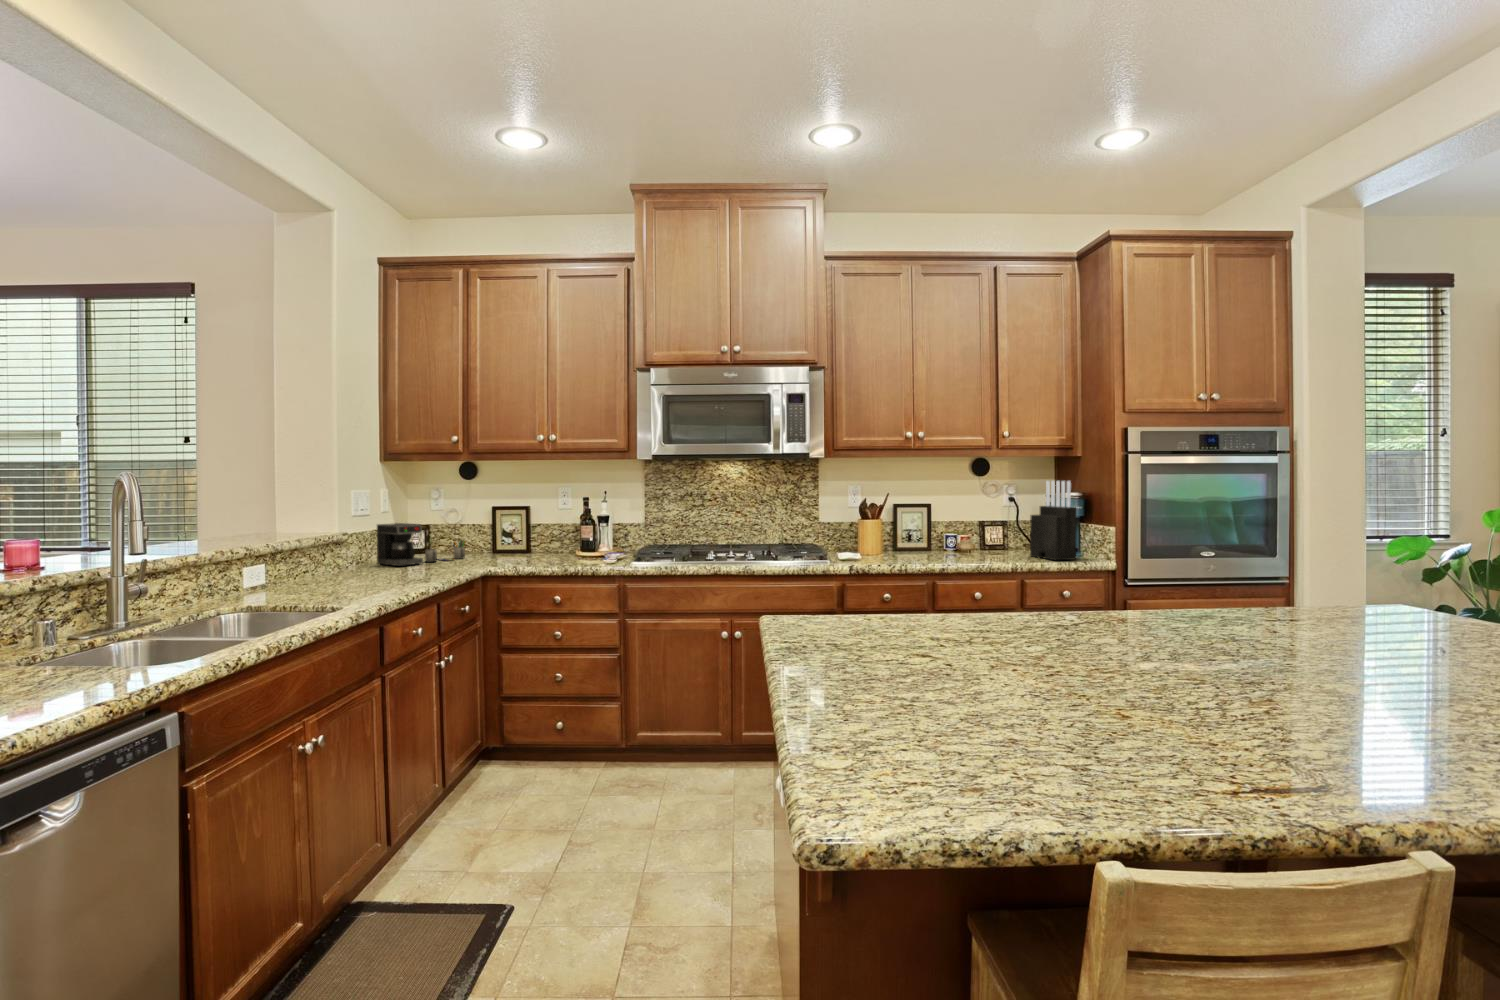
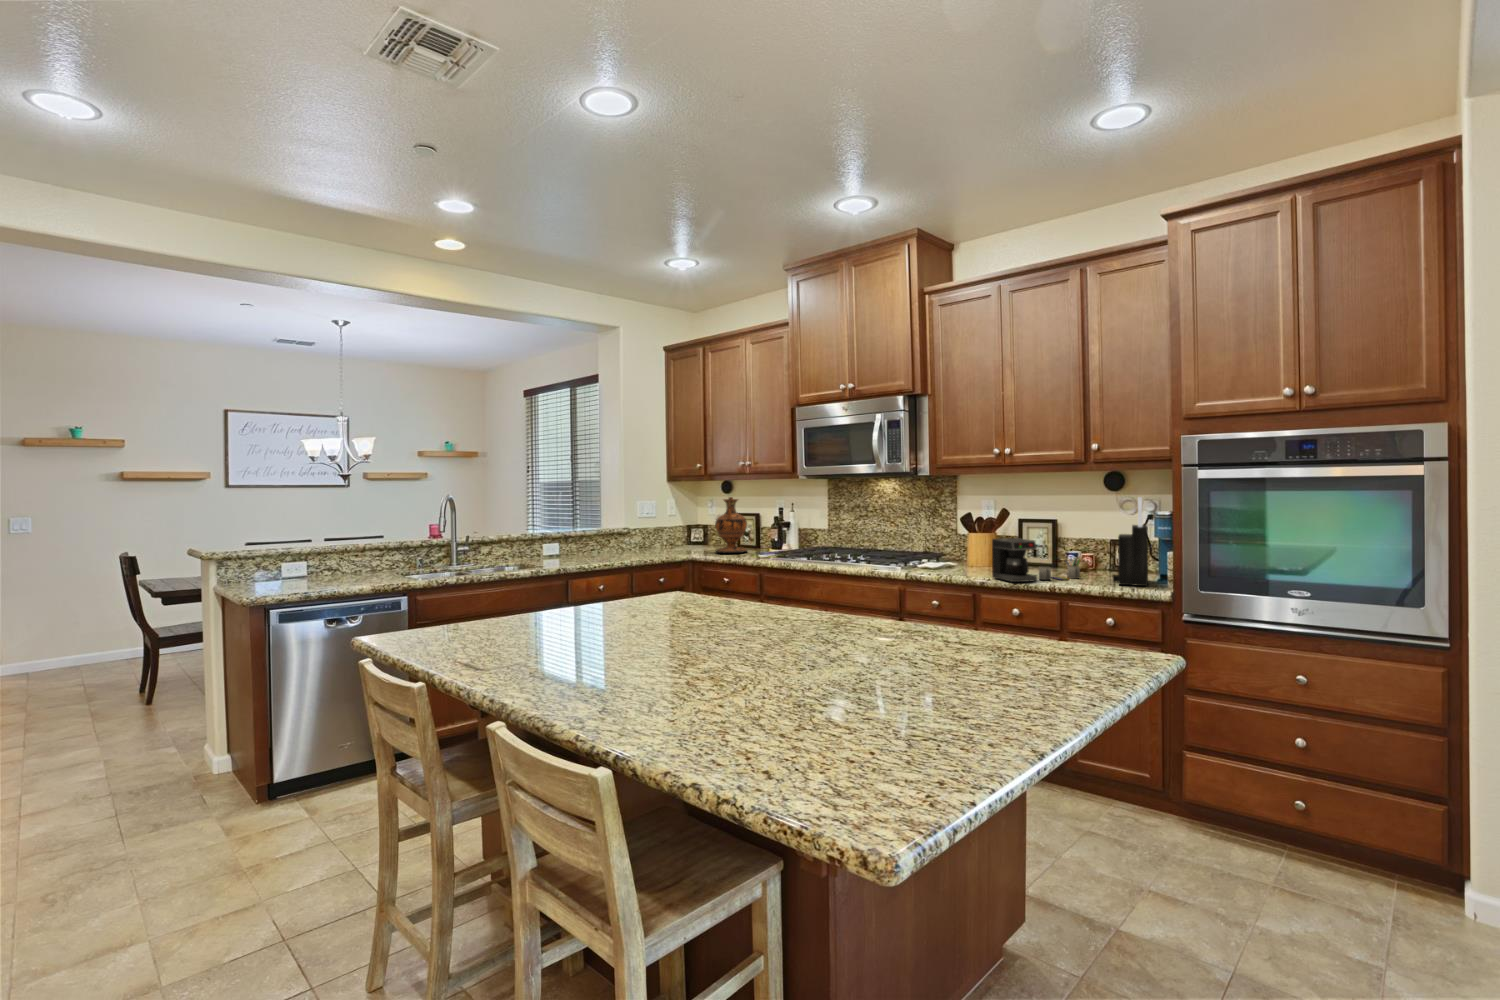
vase: none [513,483,561,561] -> present [715,497,747,553]
coffee maker: present [377,523,466,566] -> present [992,538,1081,582]

